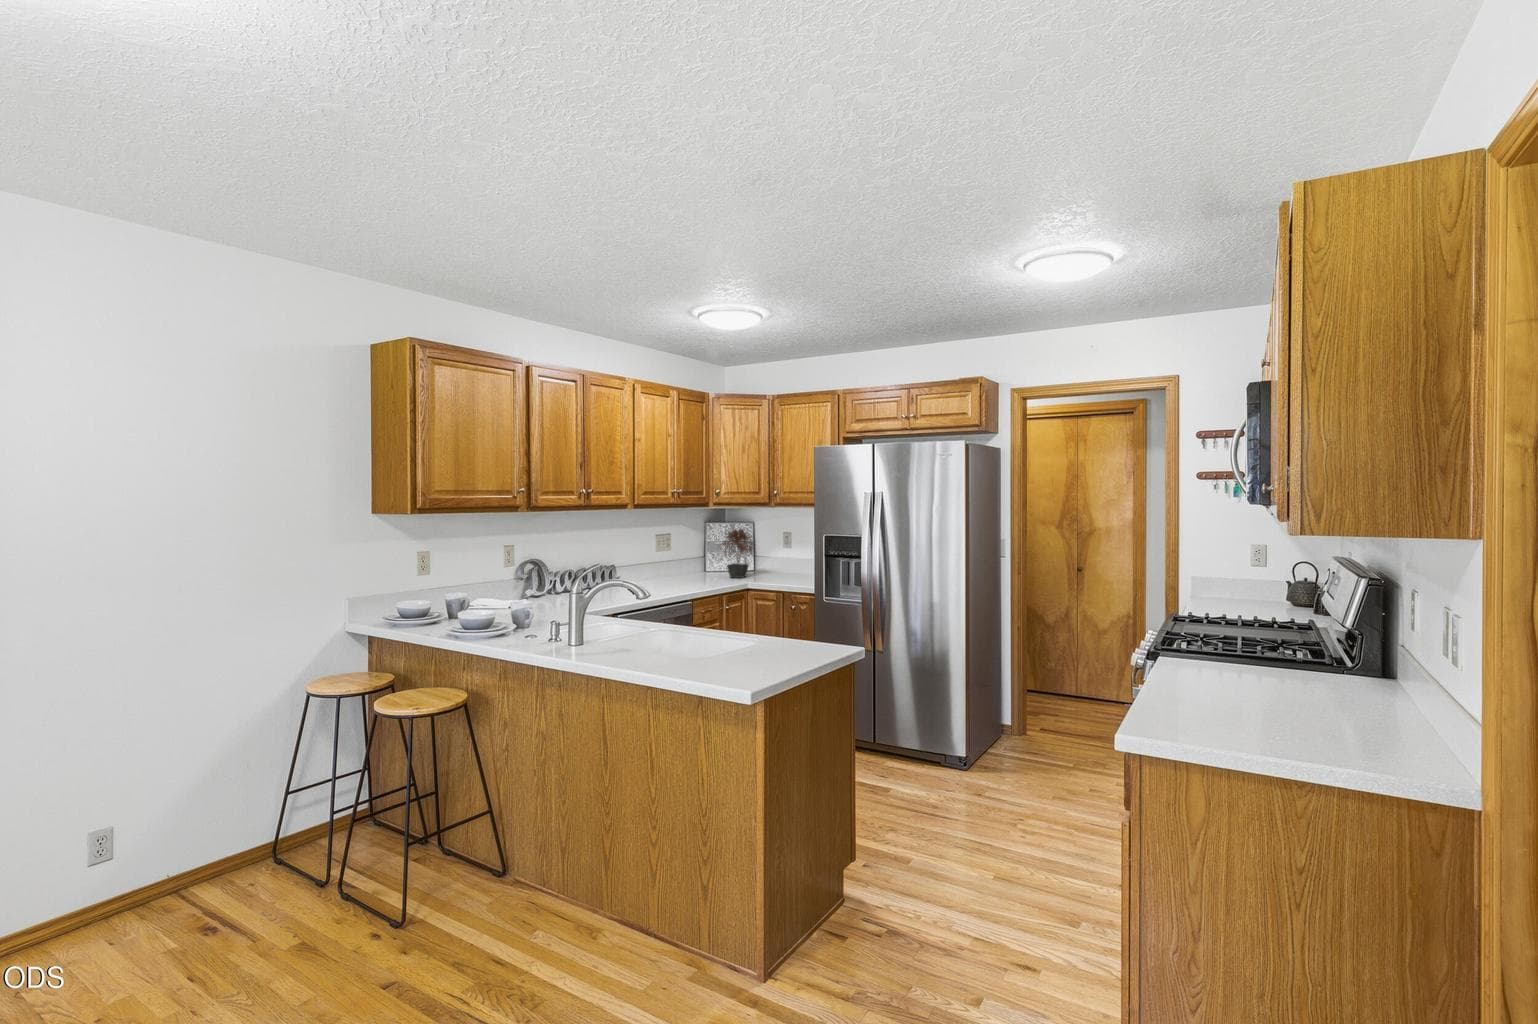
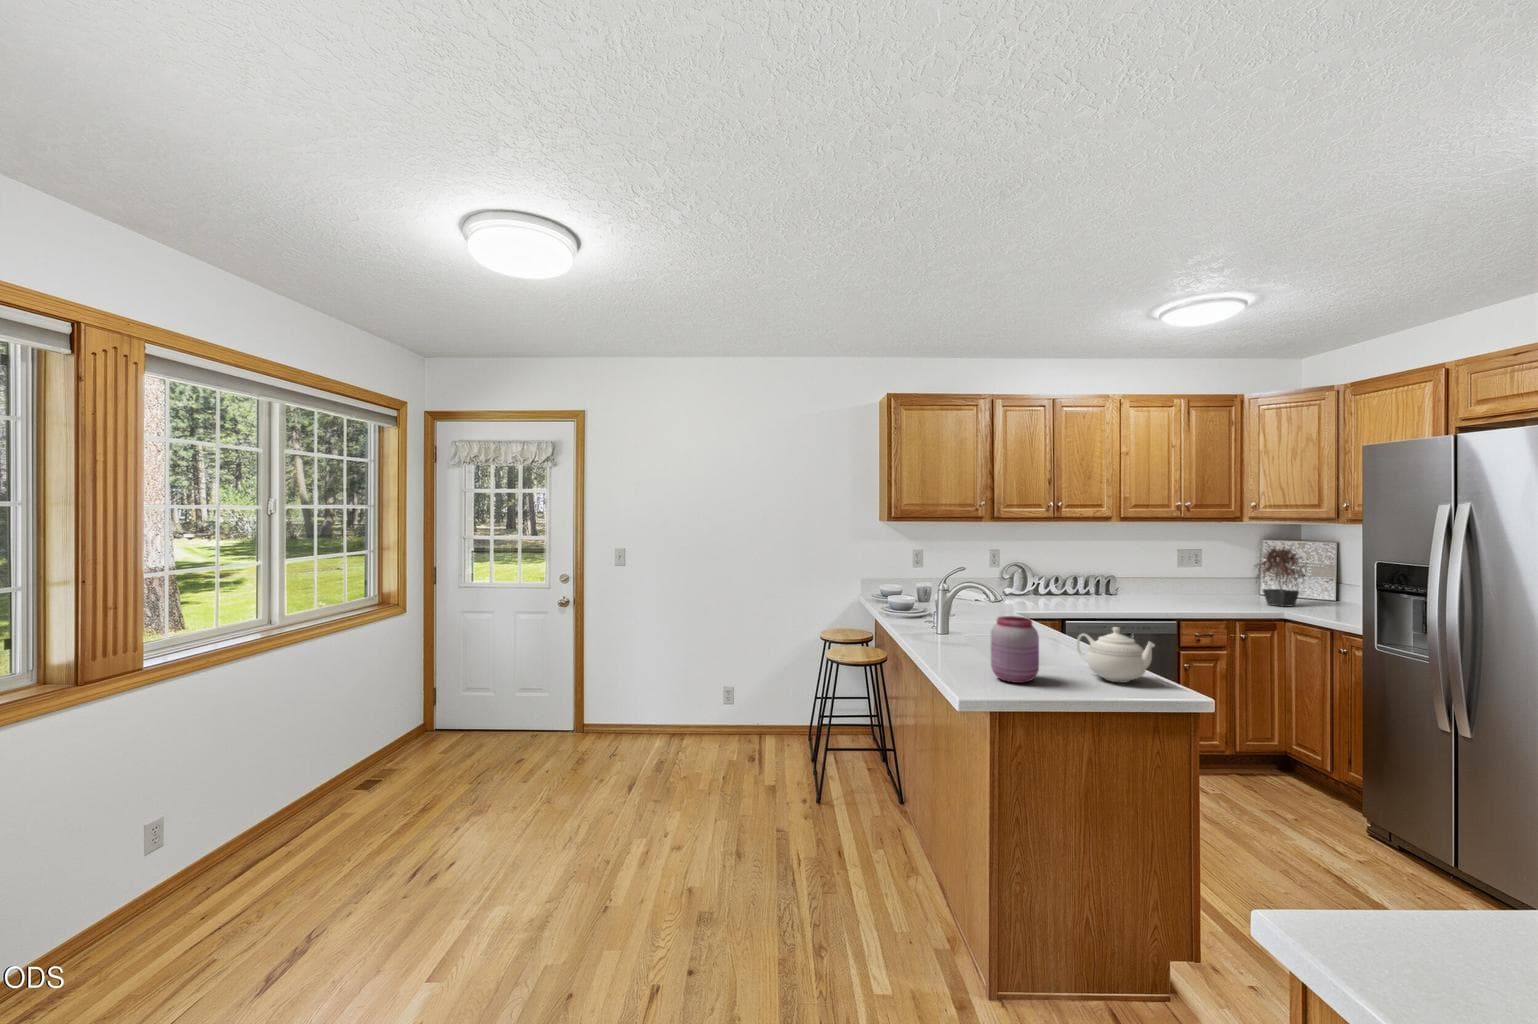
teapot: none [762,612,827,660] -> present [1077,627,1155,683]
jar: none [719,615,763,680] -> present [991,616,1039,683]

